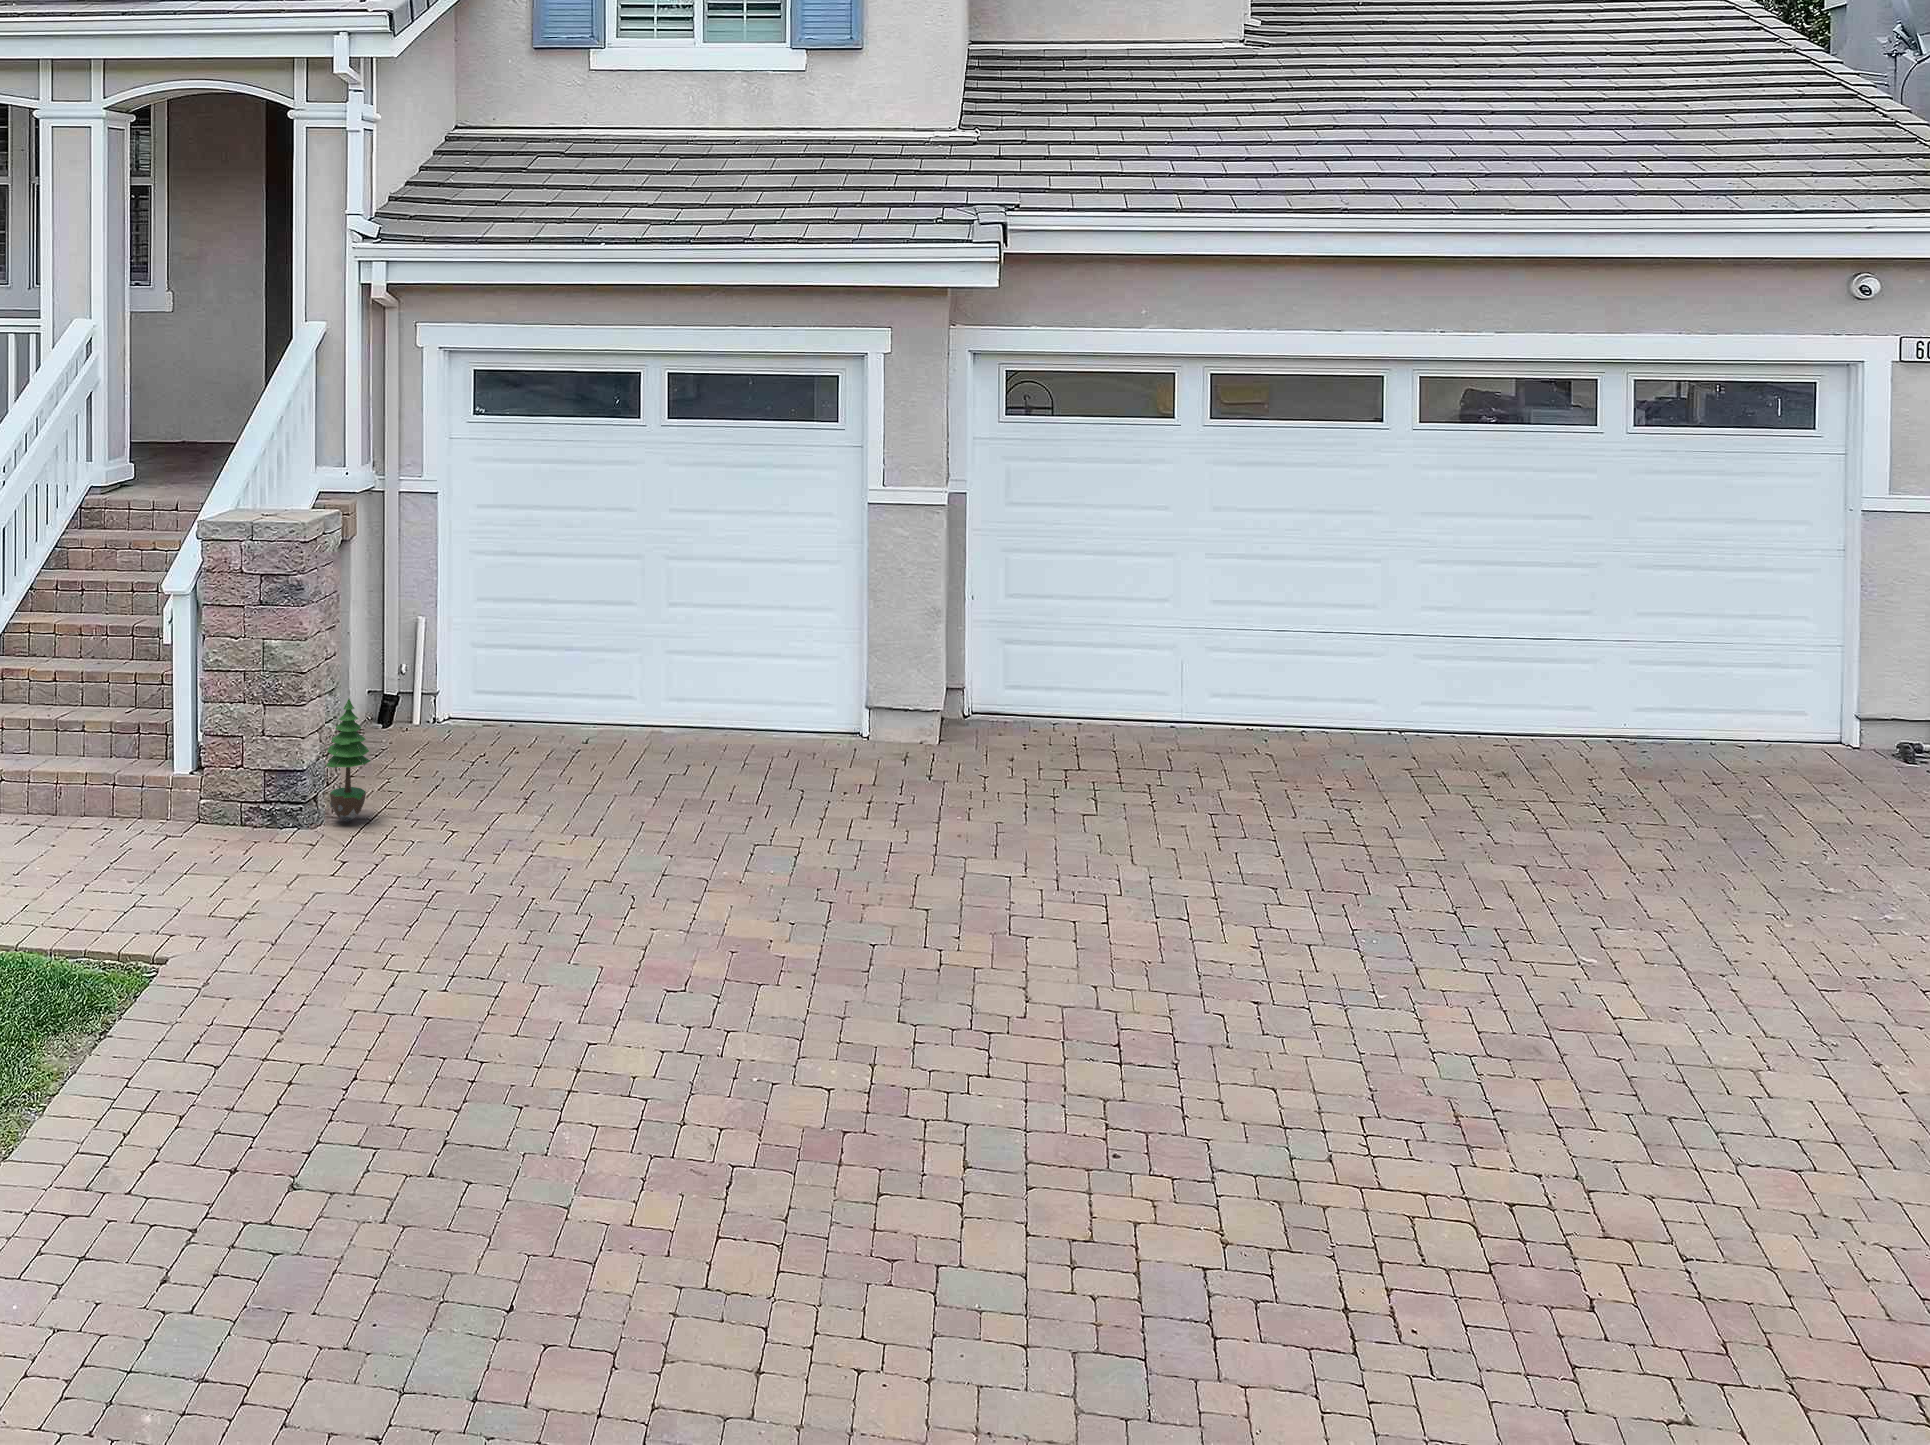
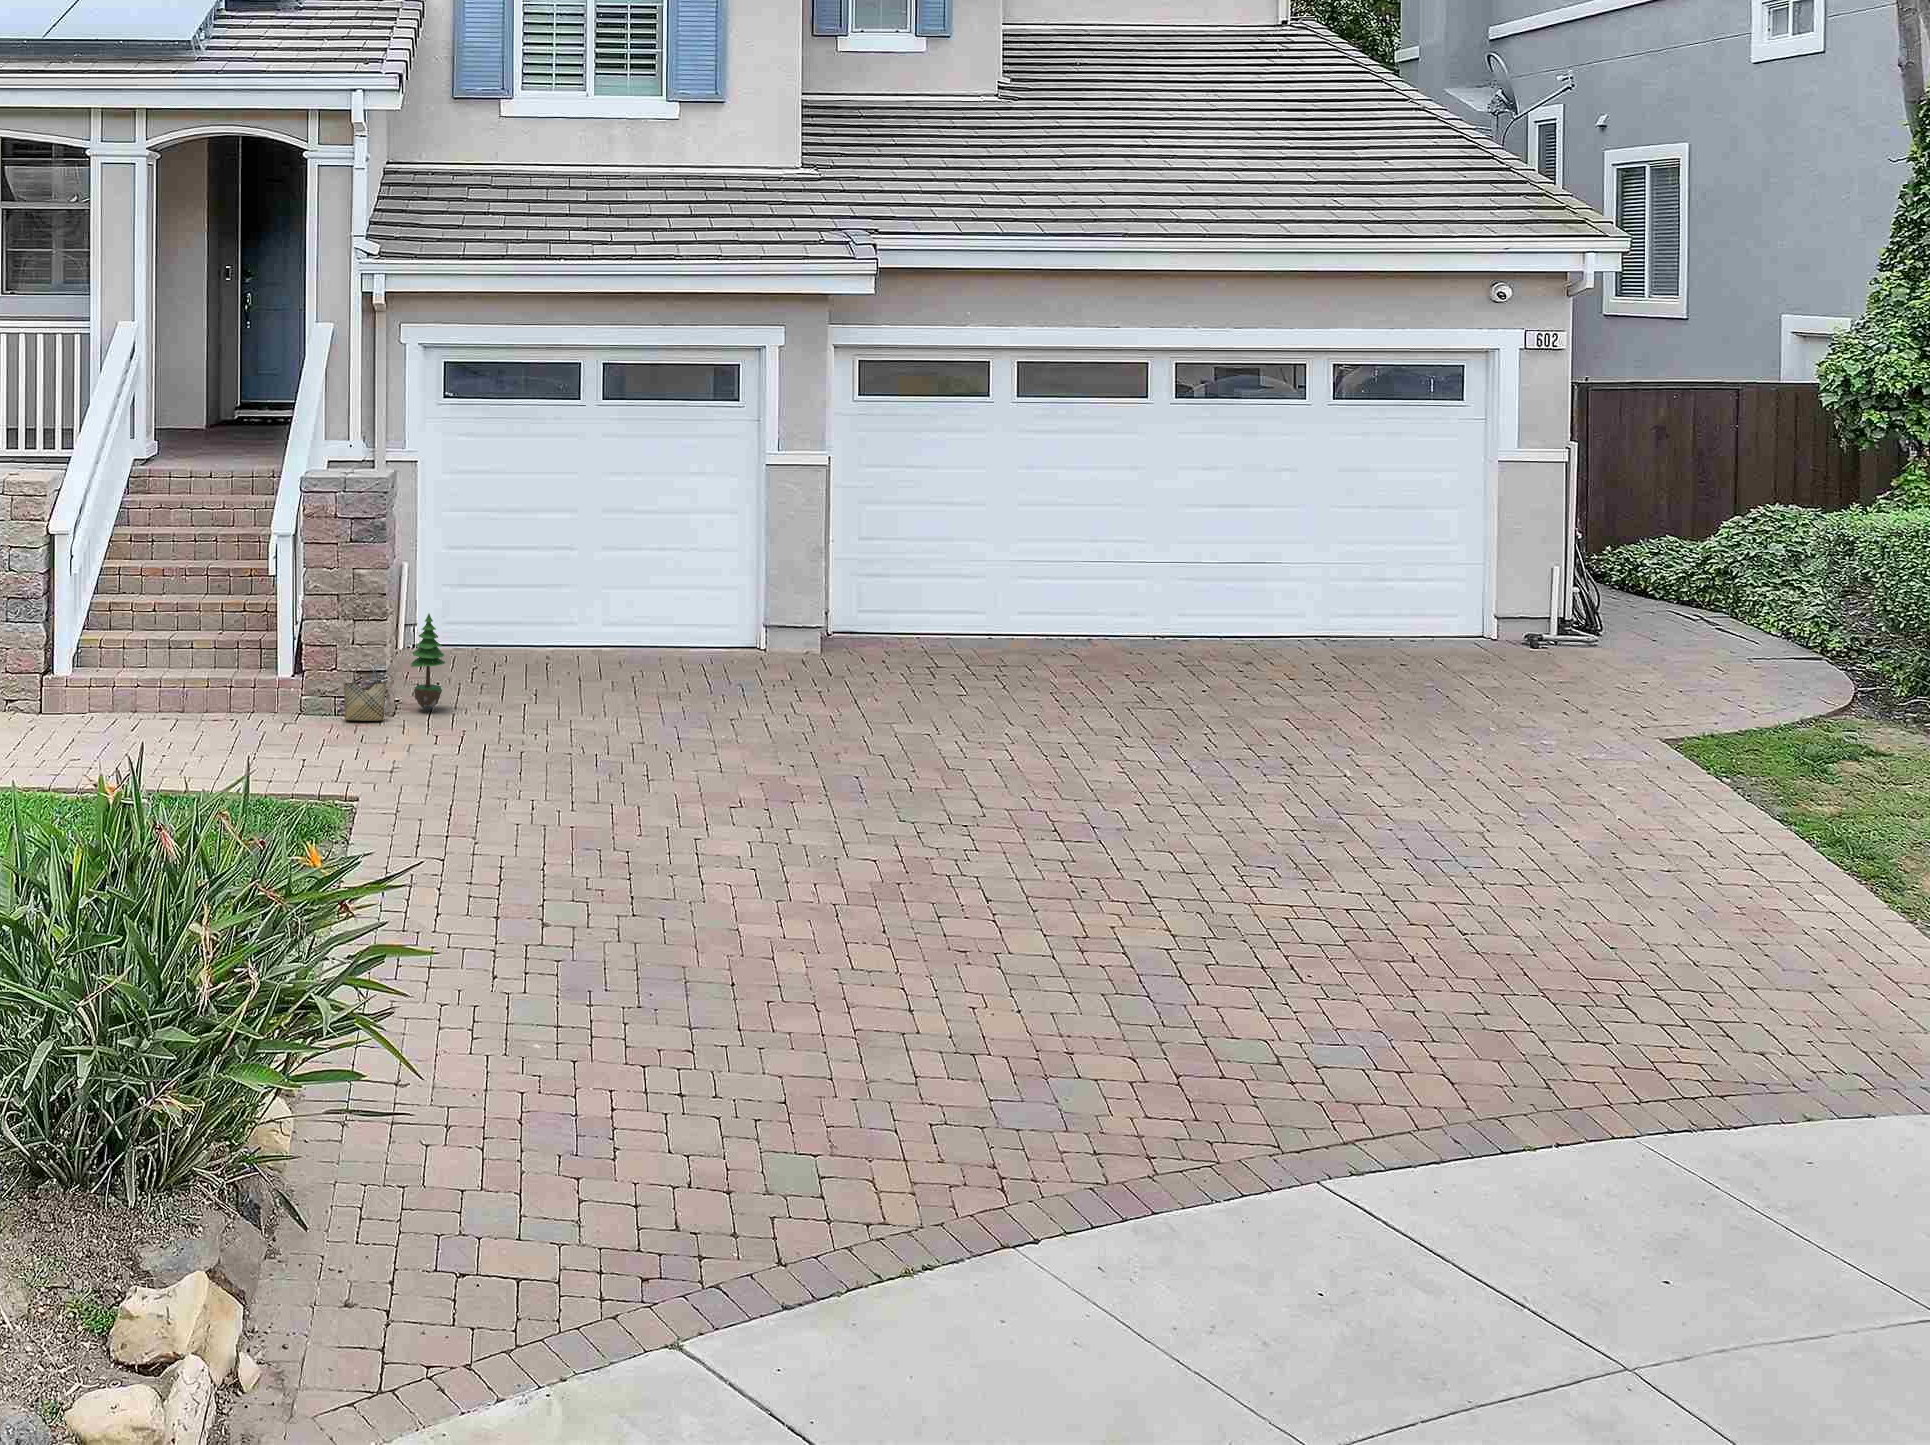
woven basket: none [228,757,284,837] -> present [343,660,386,721]

